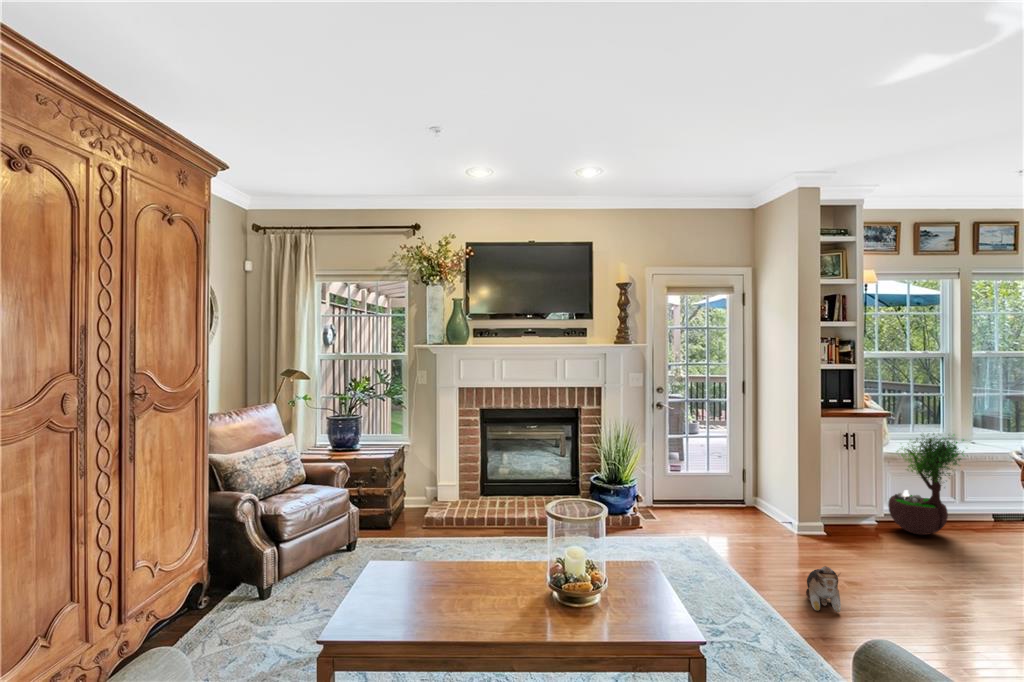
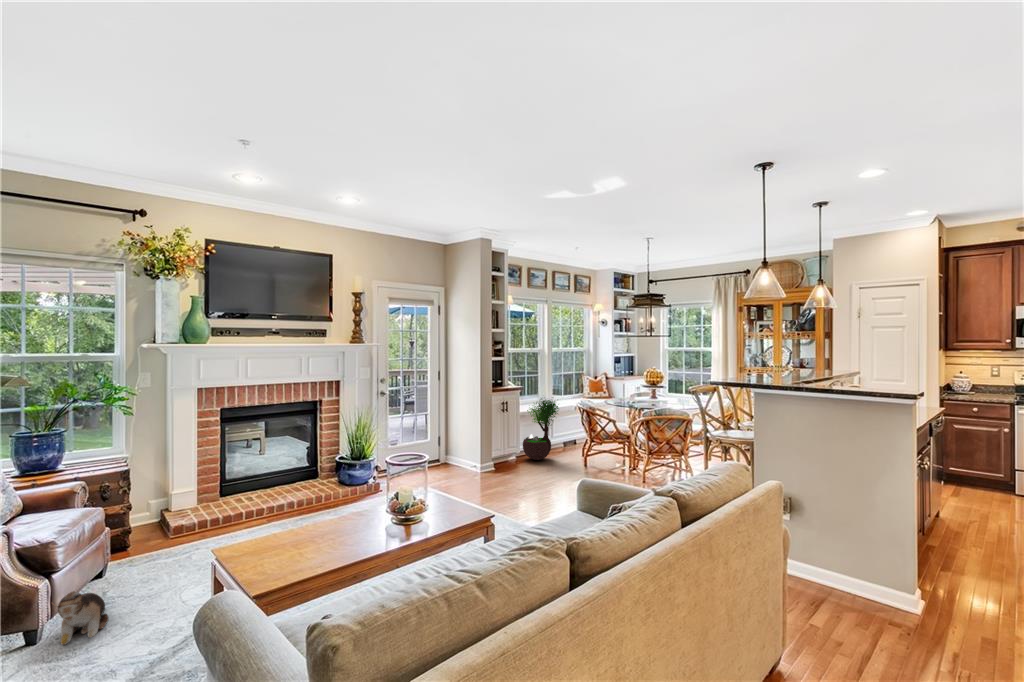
plush toy: present [806,566,841,612] -> present [52,591,108,645]

